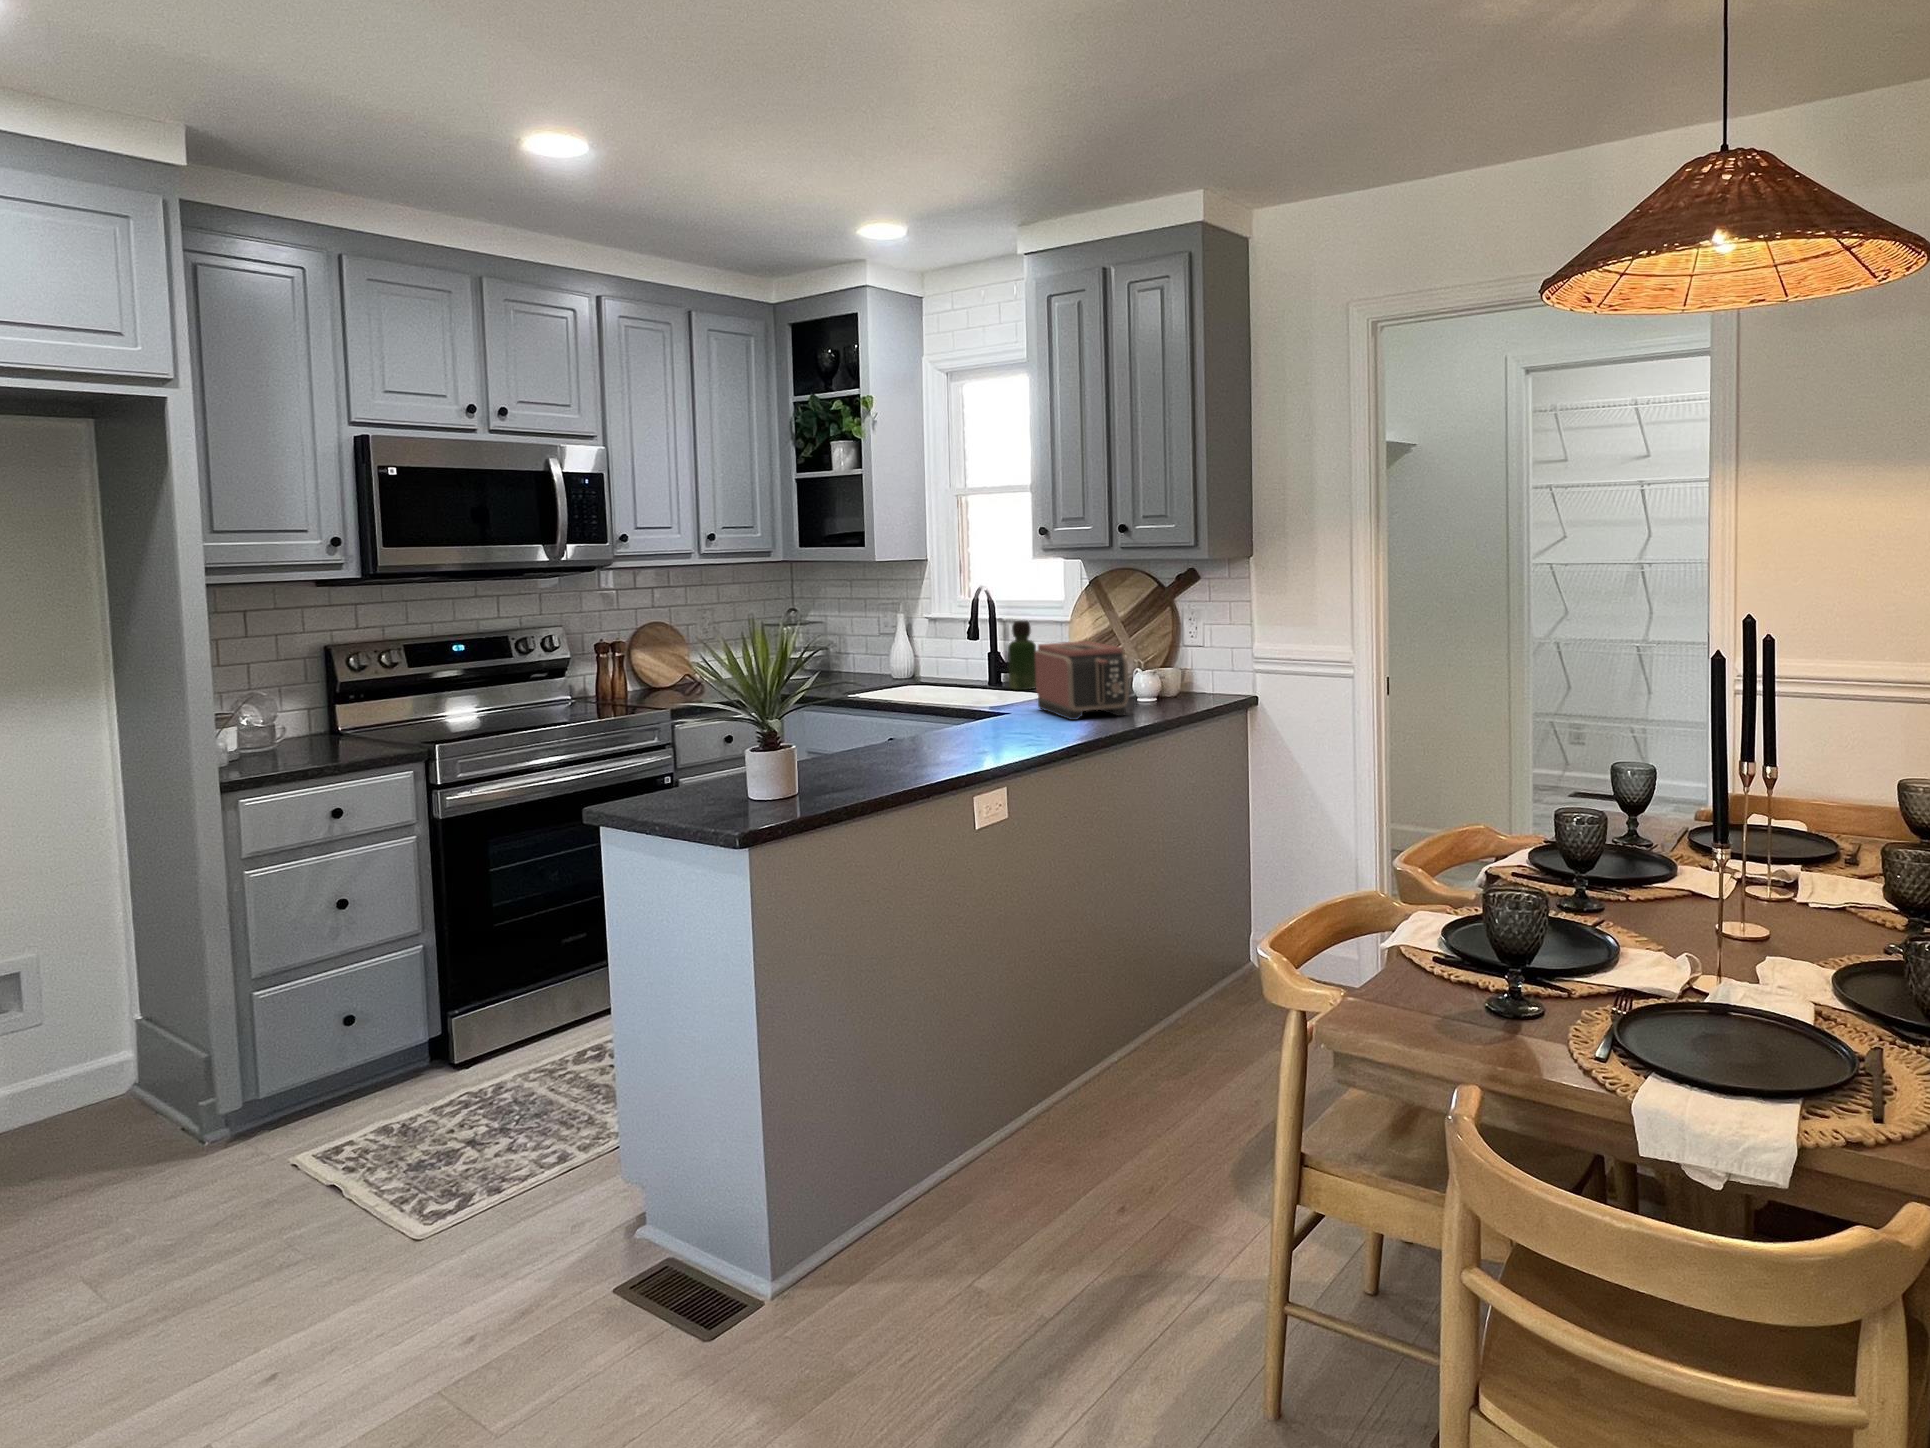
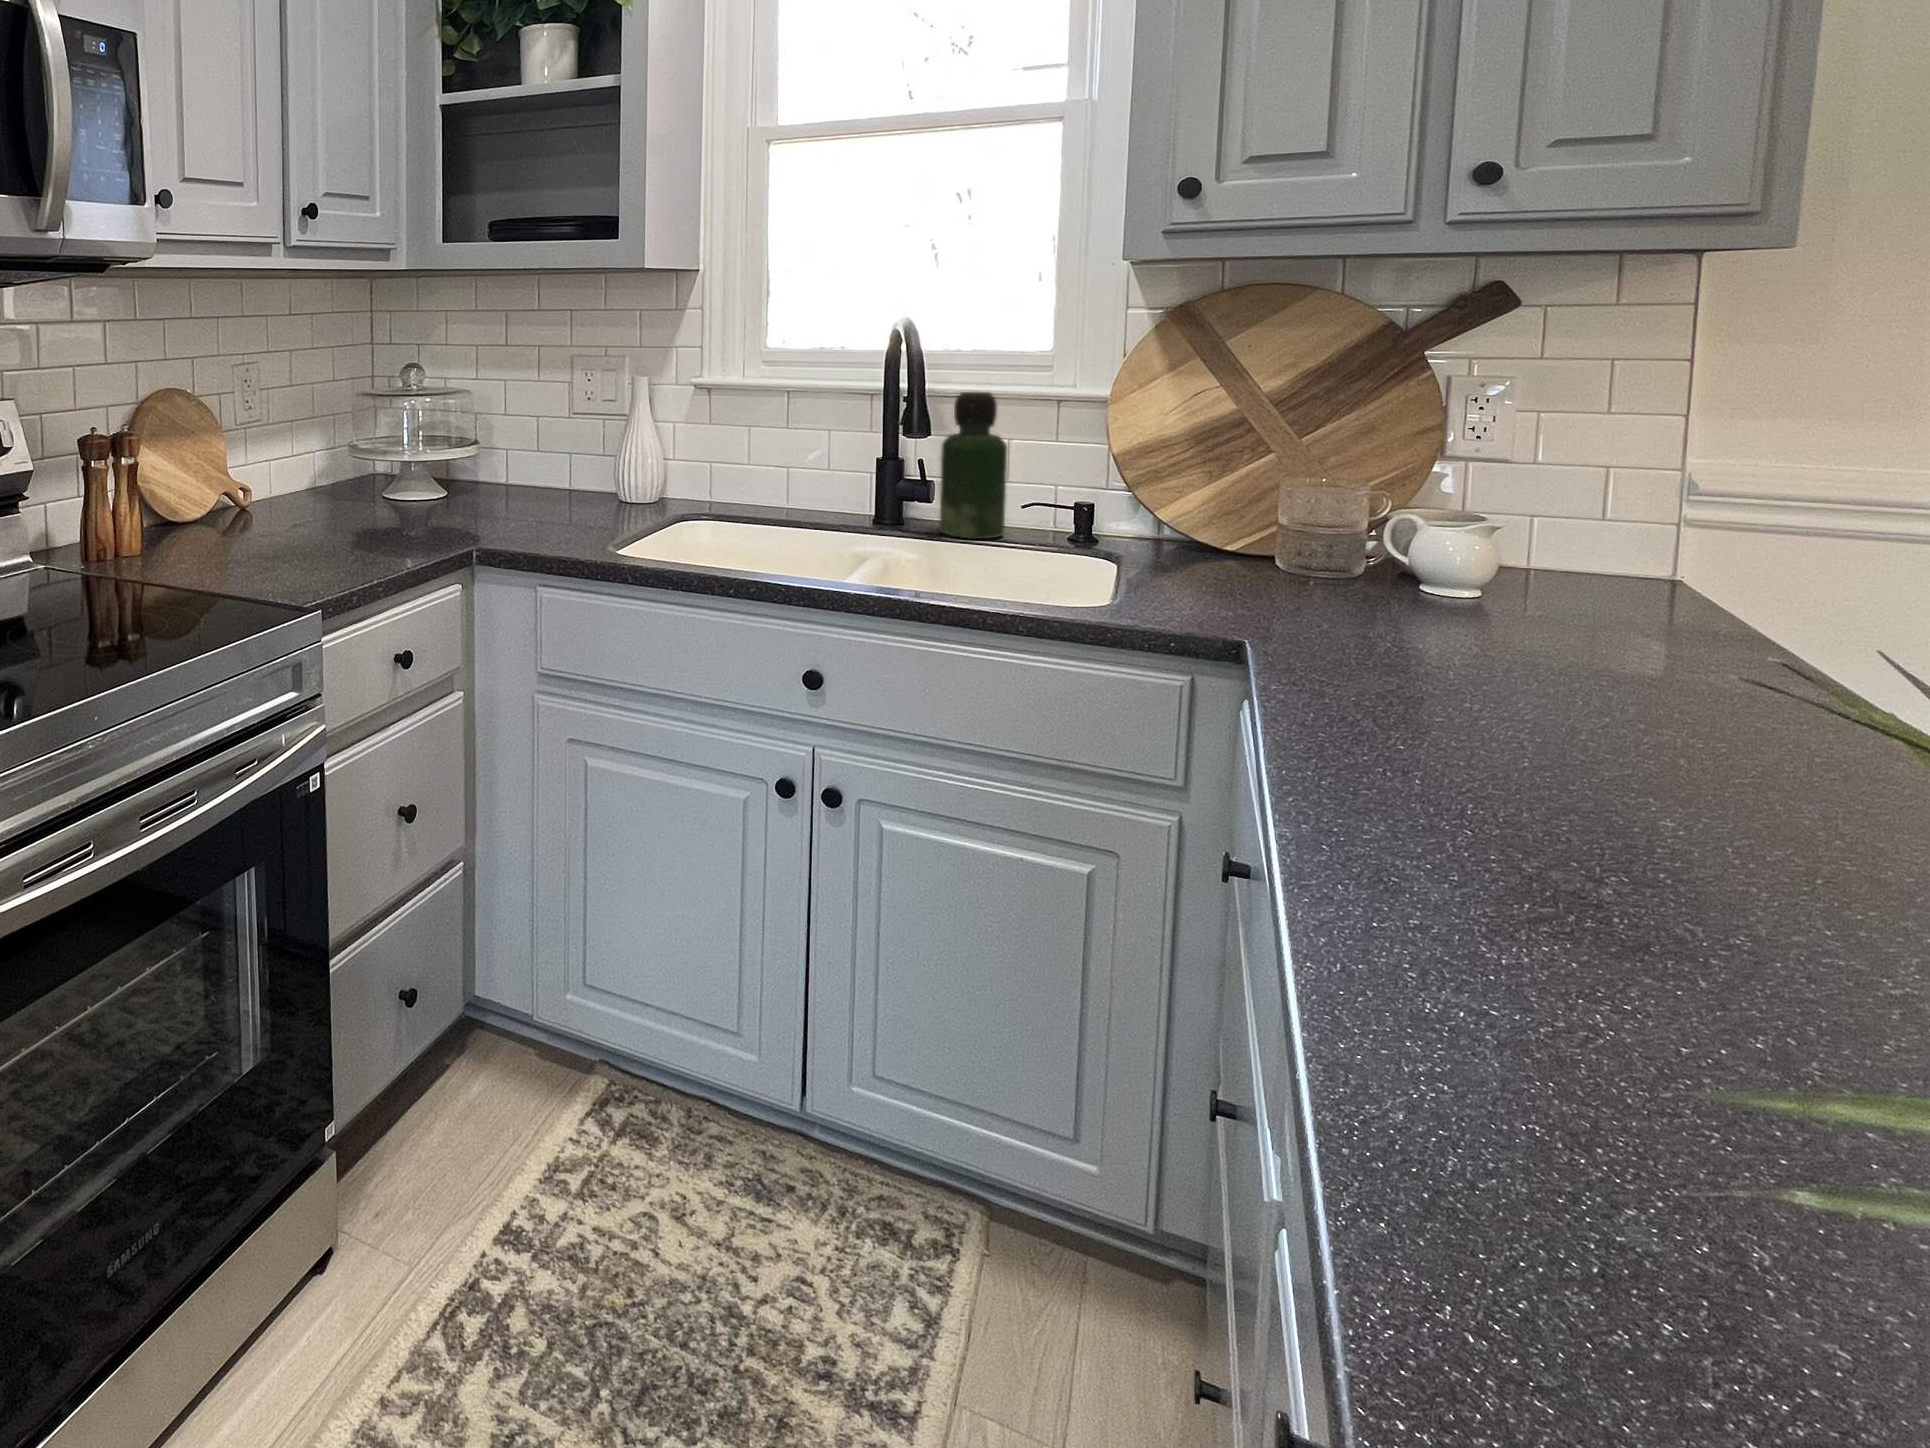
toaster: present [1035,641,1129,720] -> none [1283,450,1715,686]

